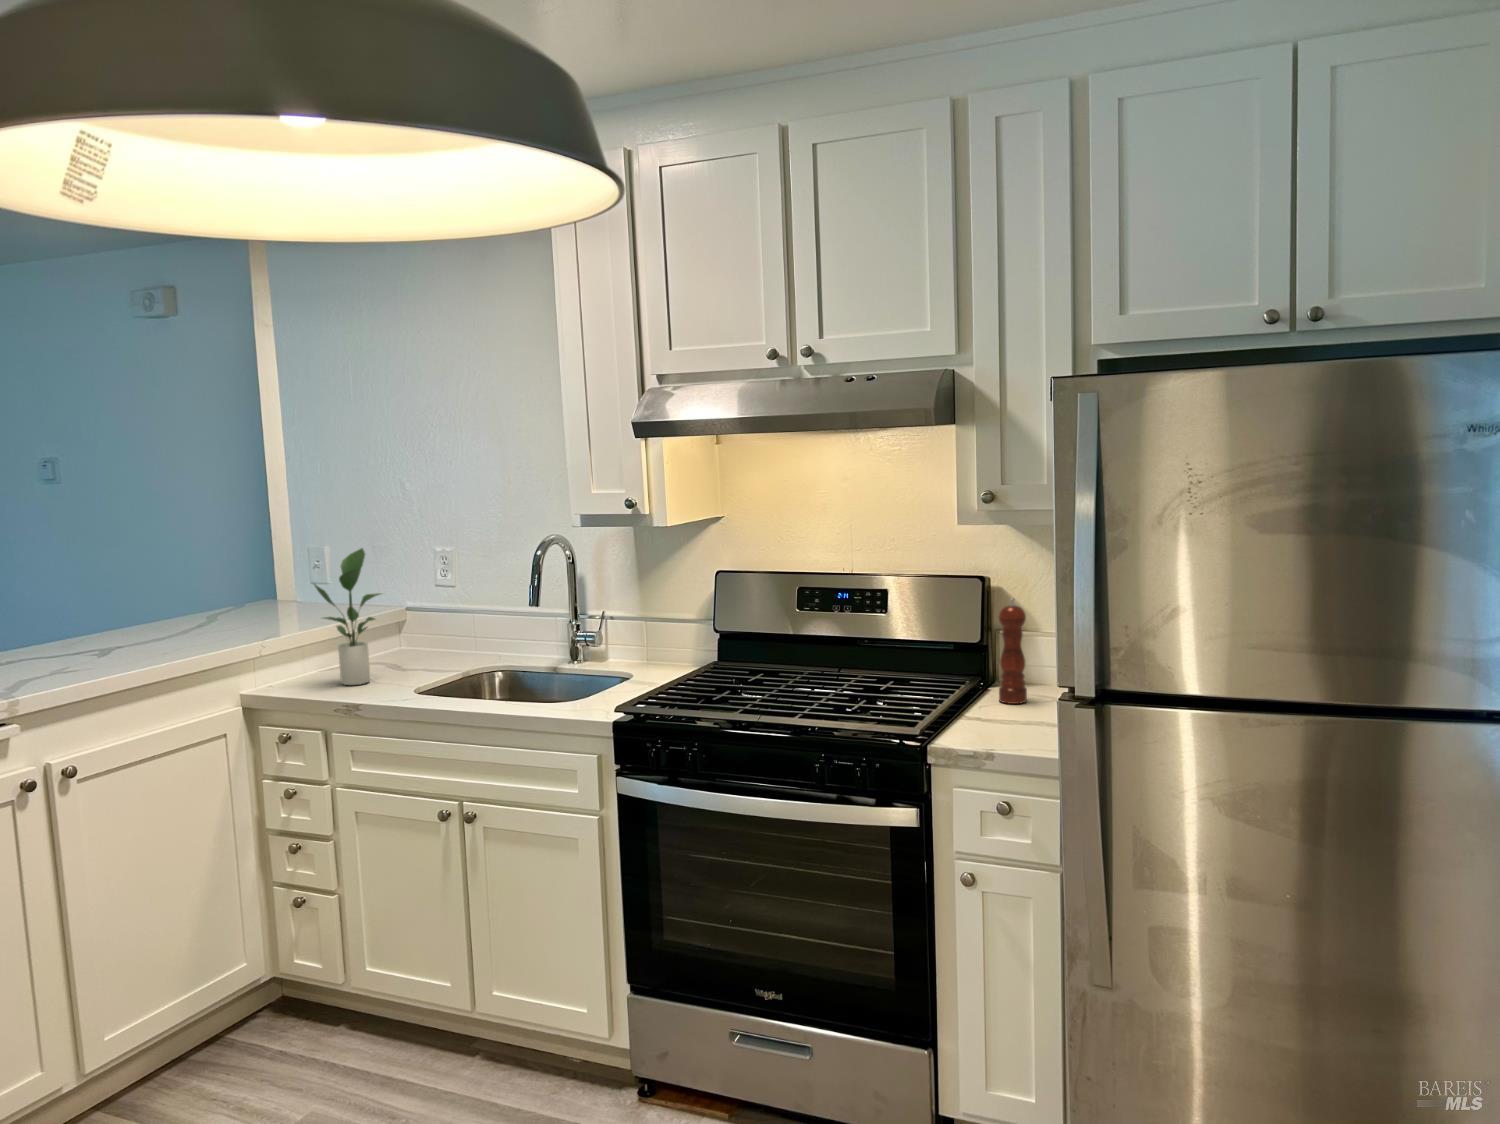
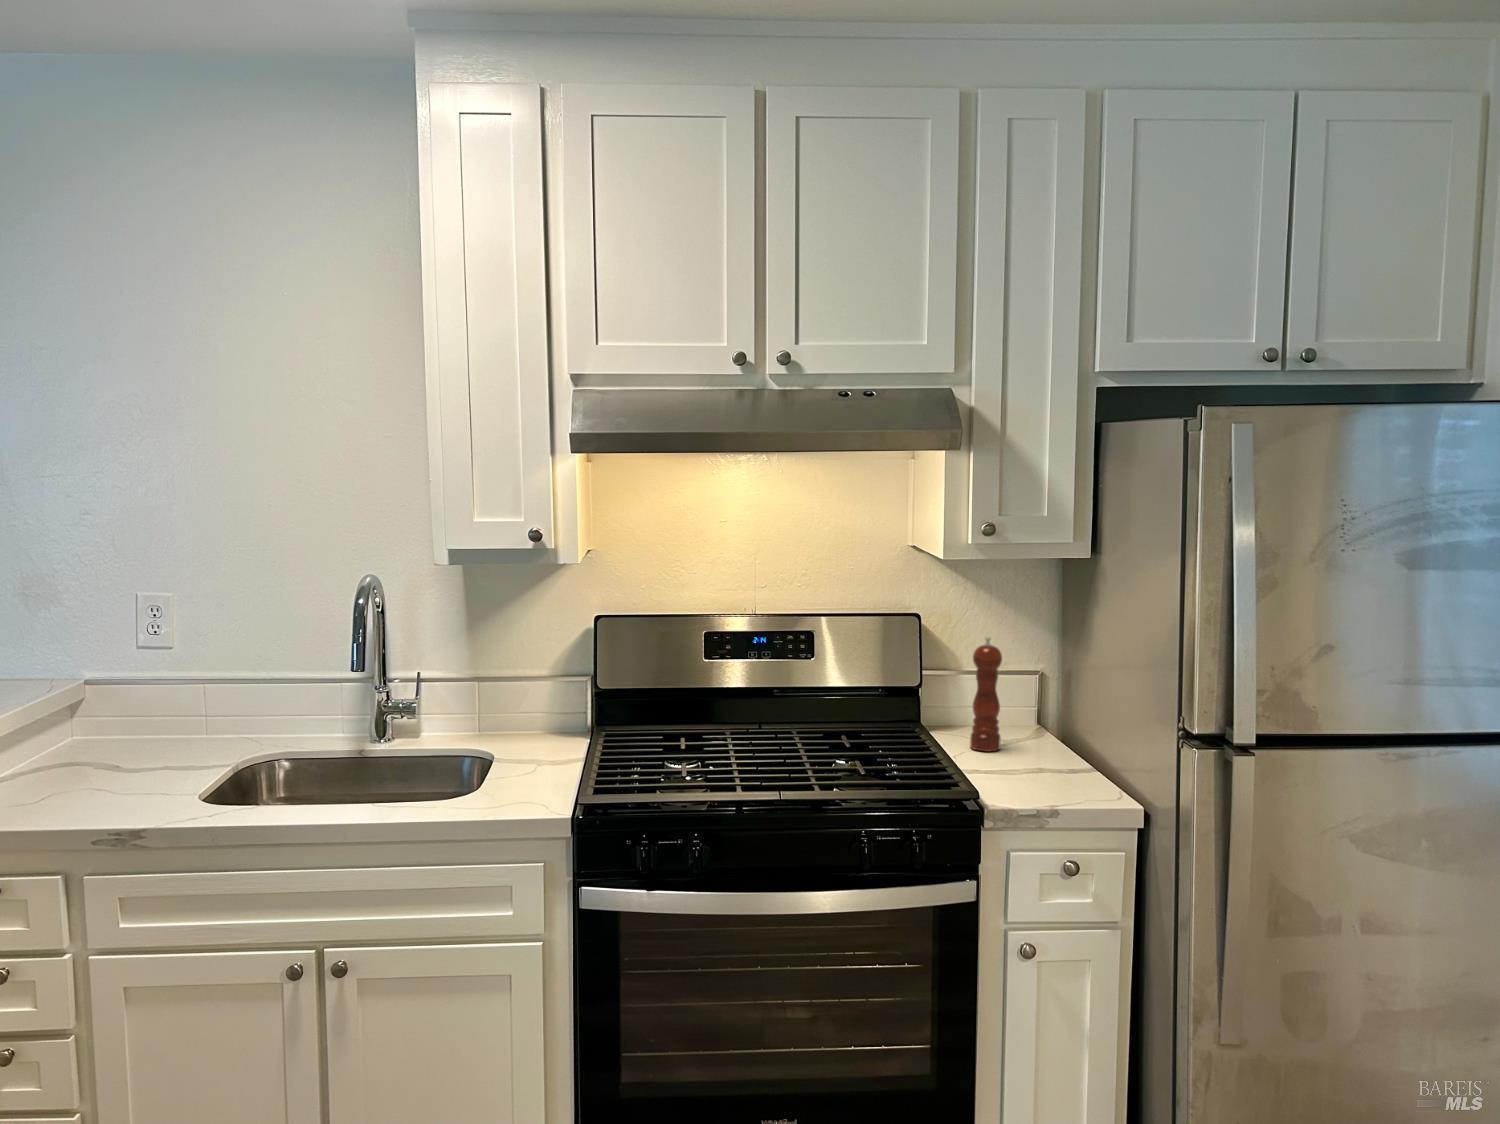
potted plant: present [314,548,380,685] -> none [34,600,143,802]

